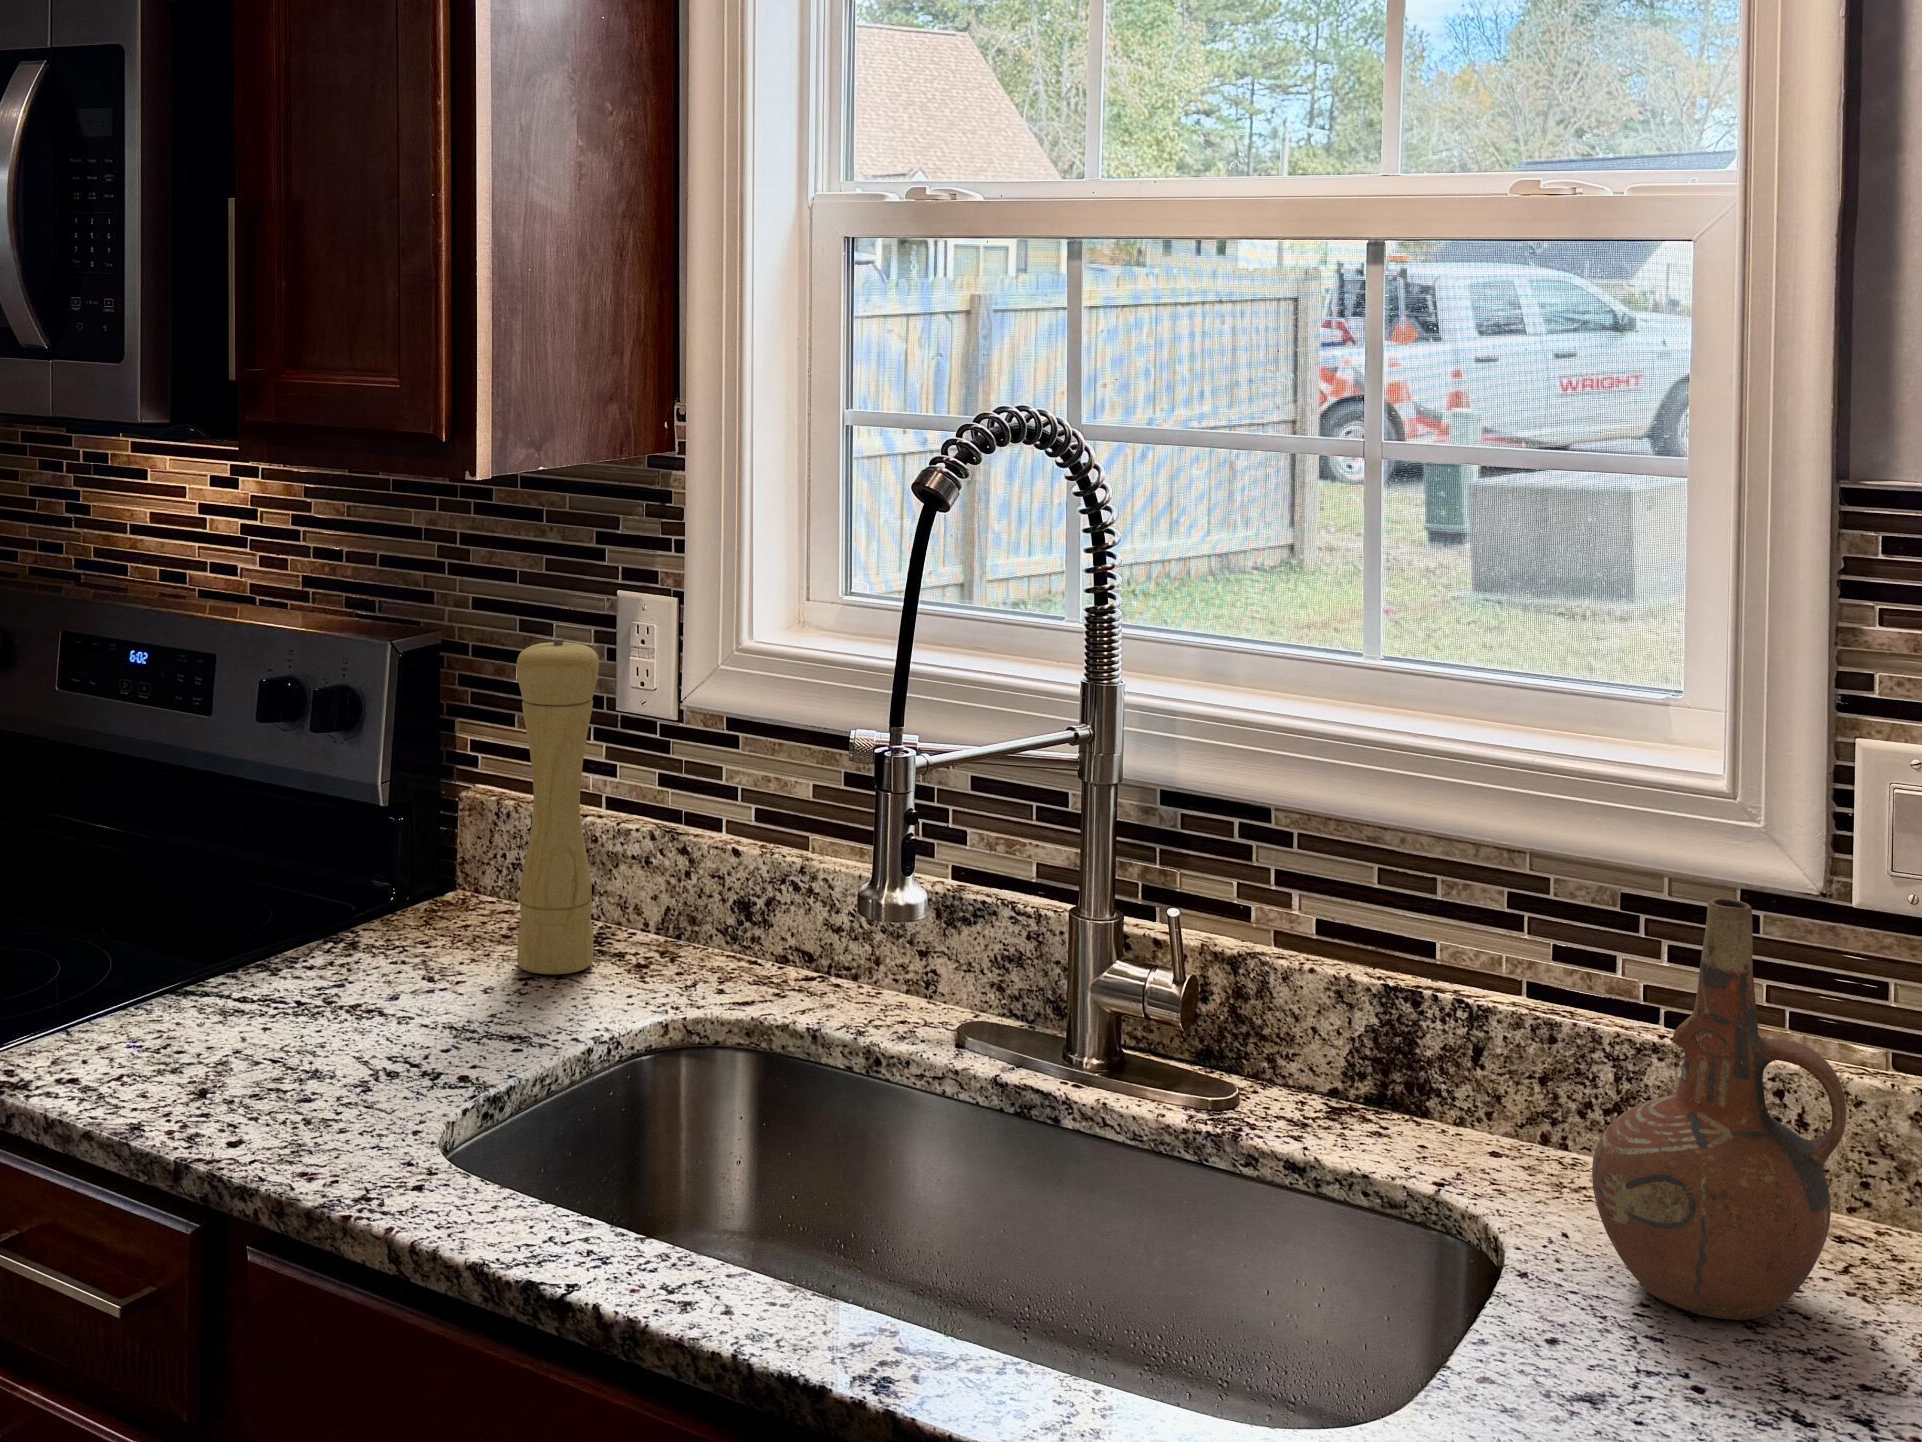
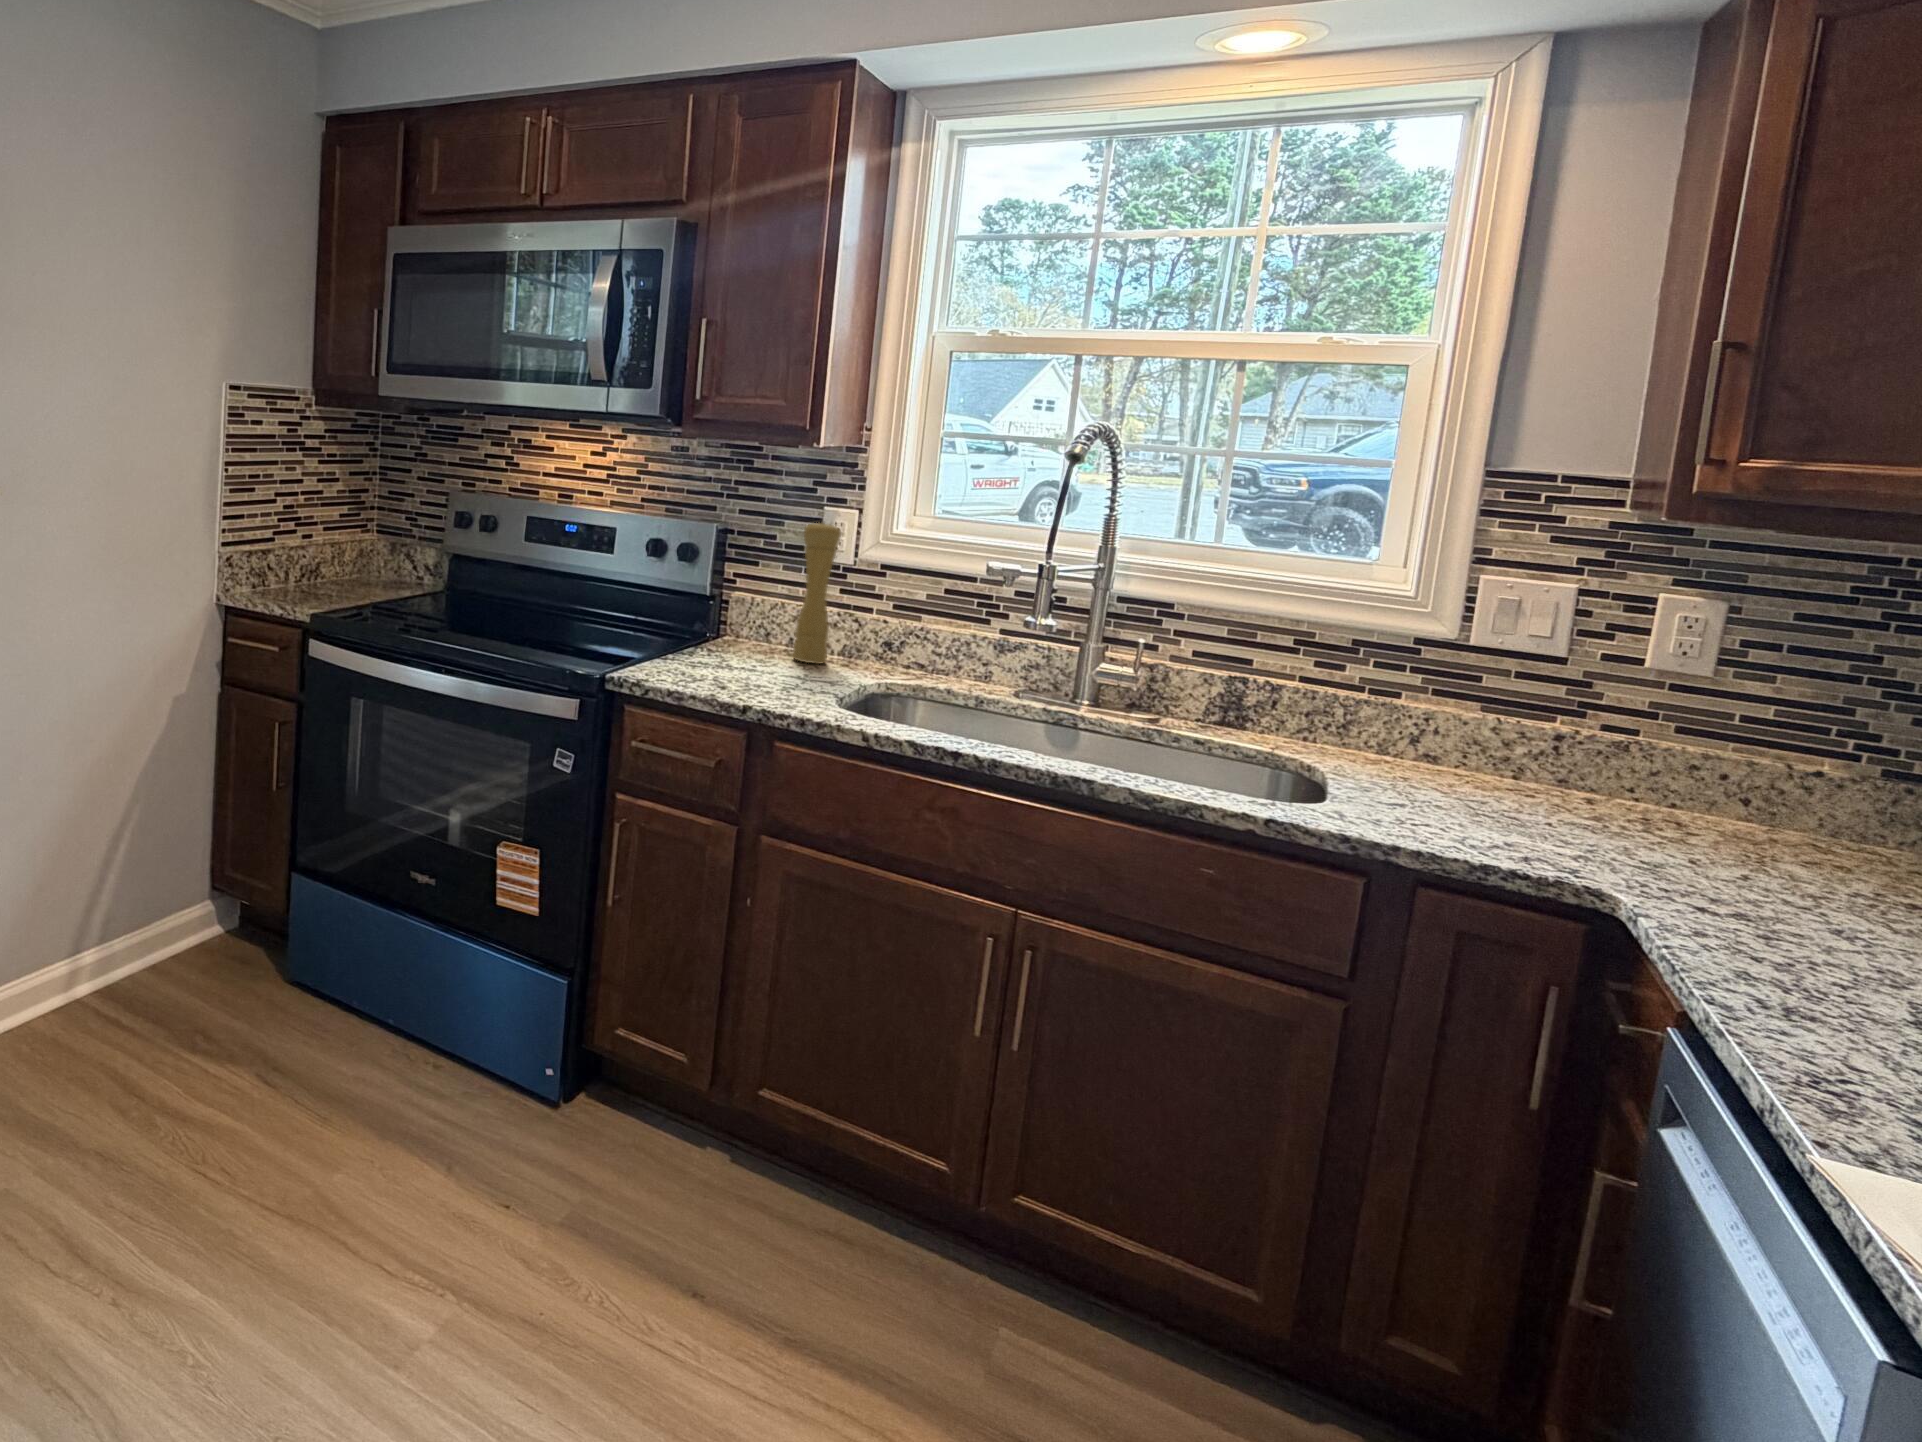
ceramic pitcher: present [1592,898,1846,1320] -> none [1369,627,1496,788]

